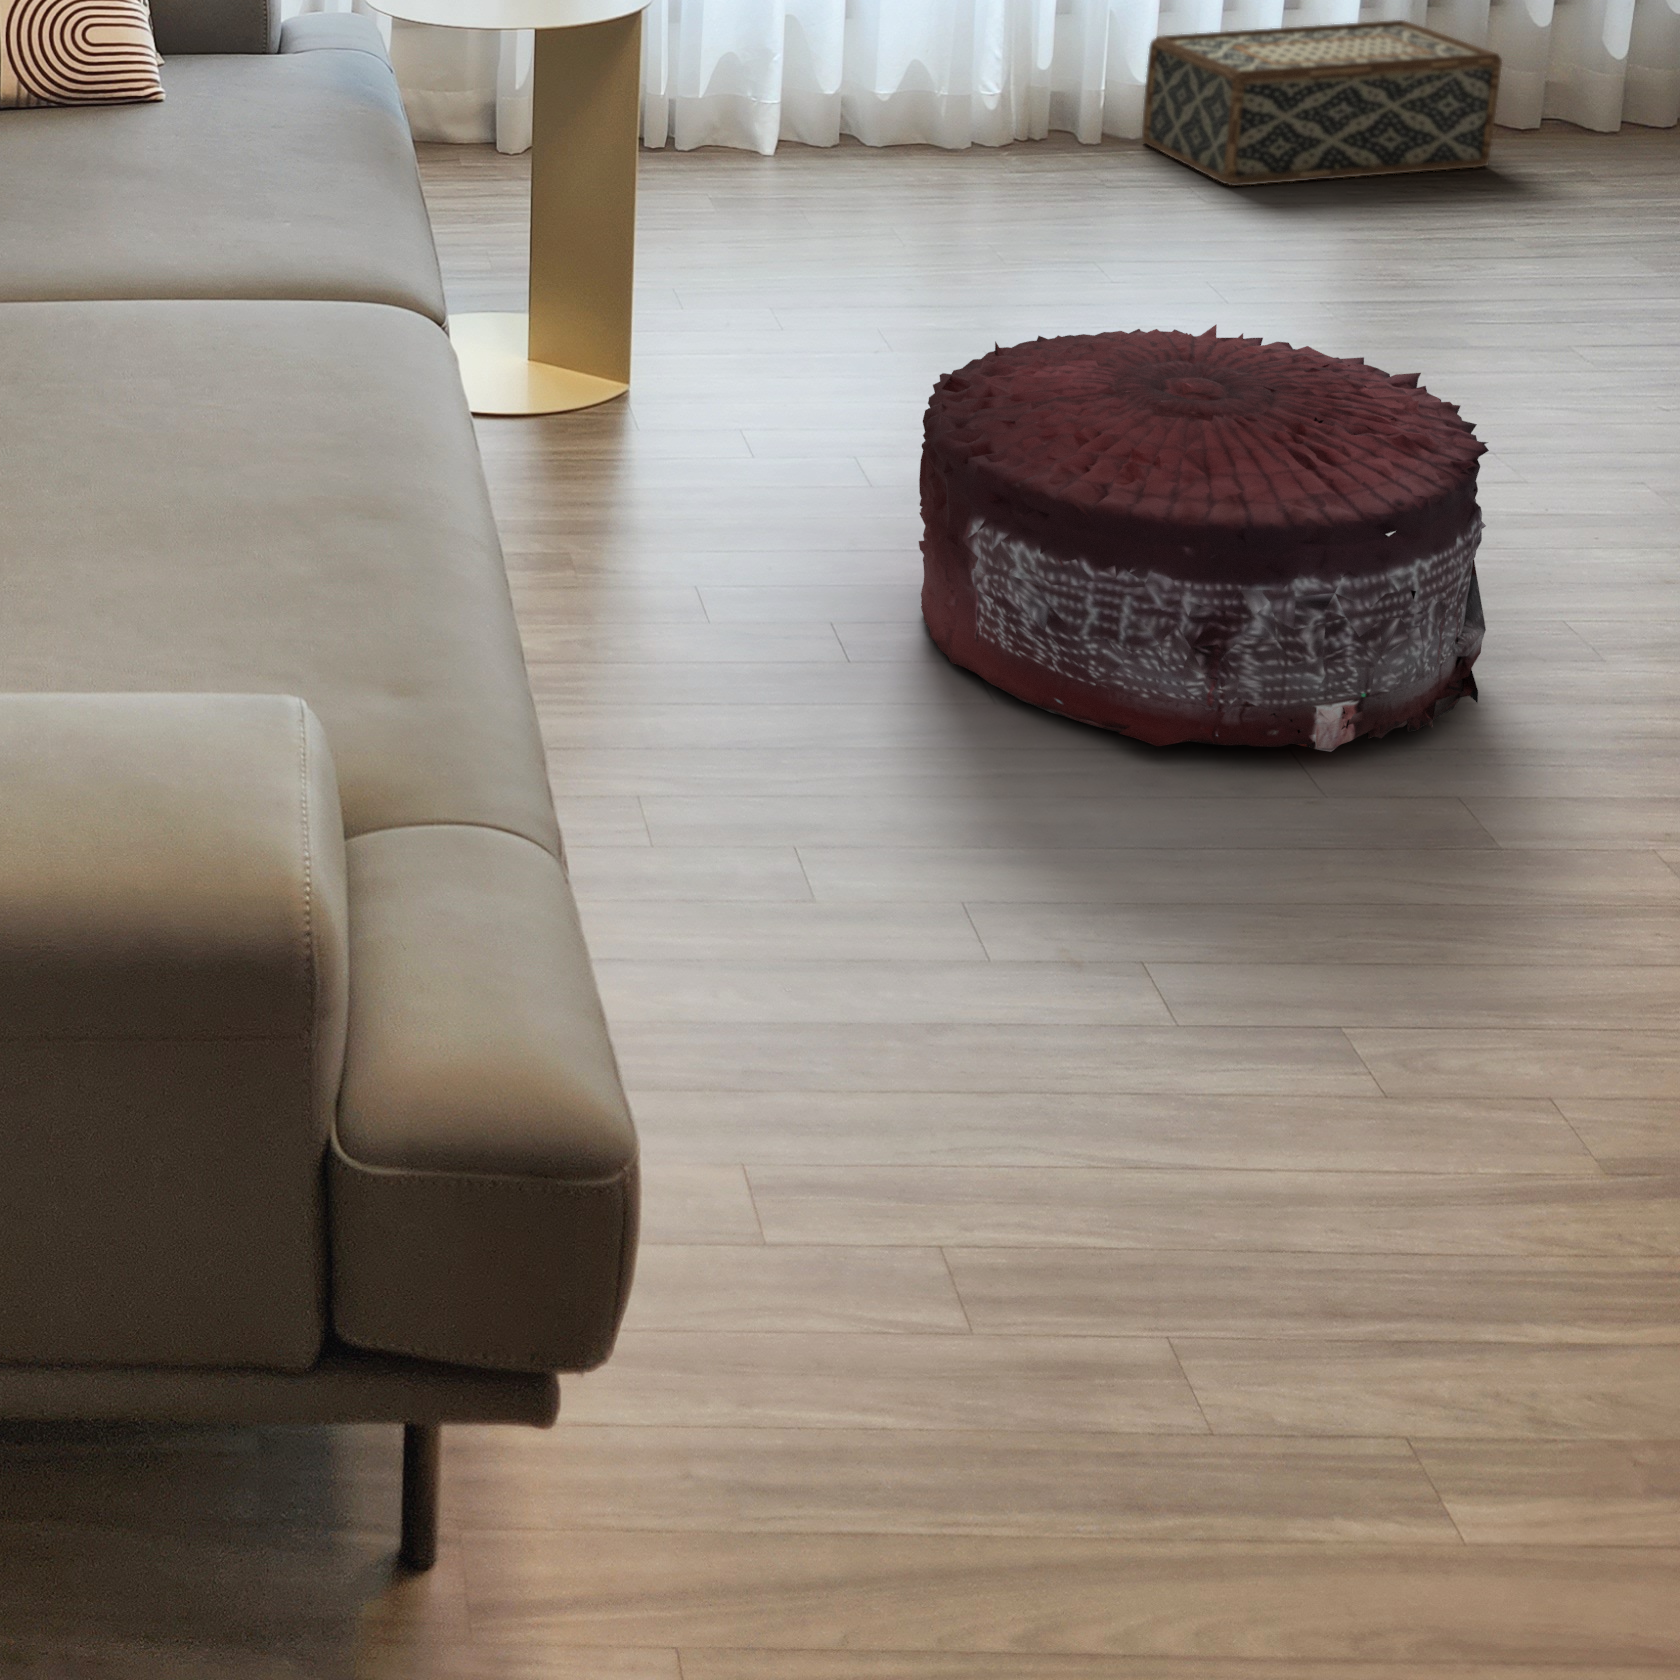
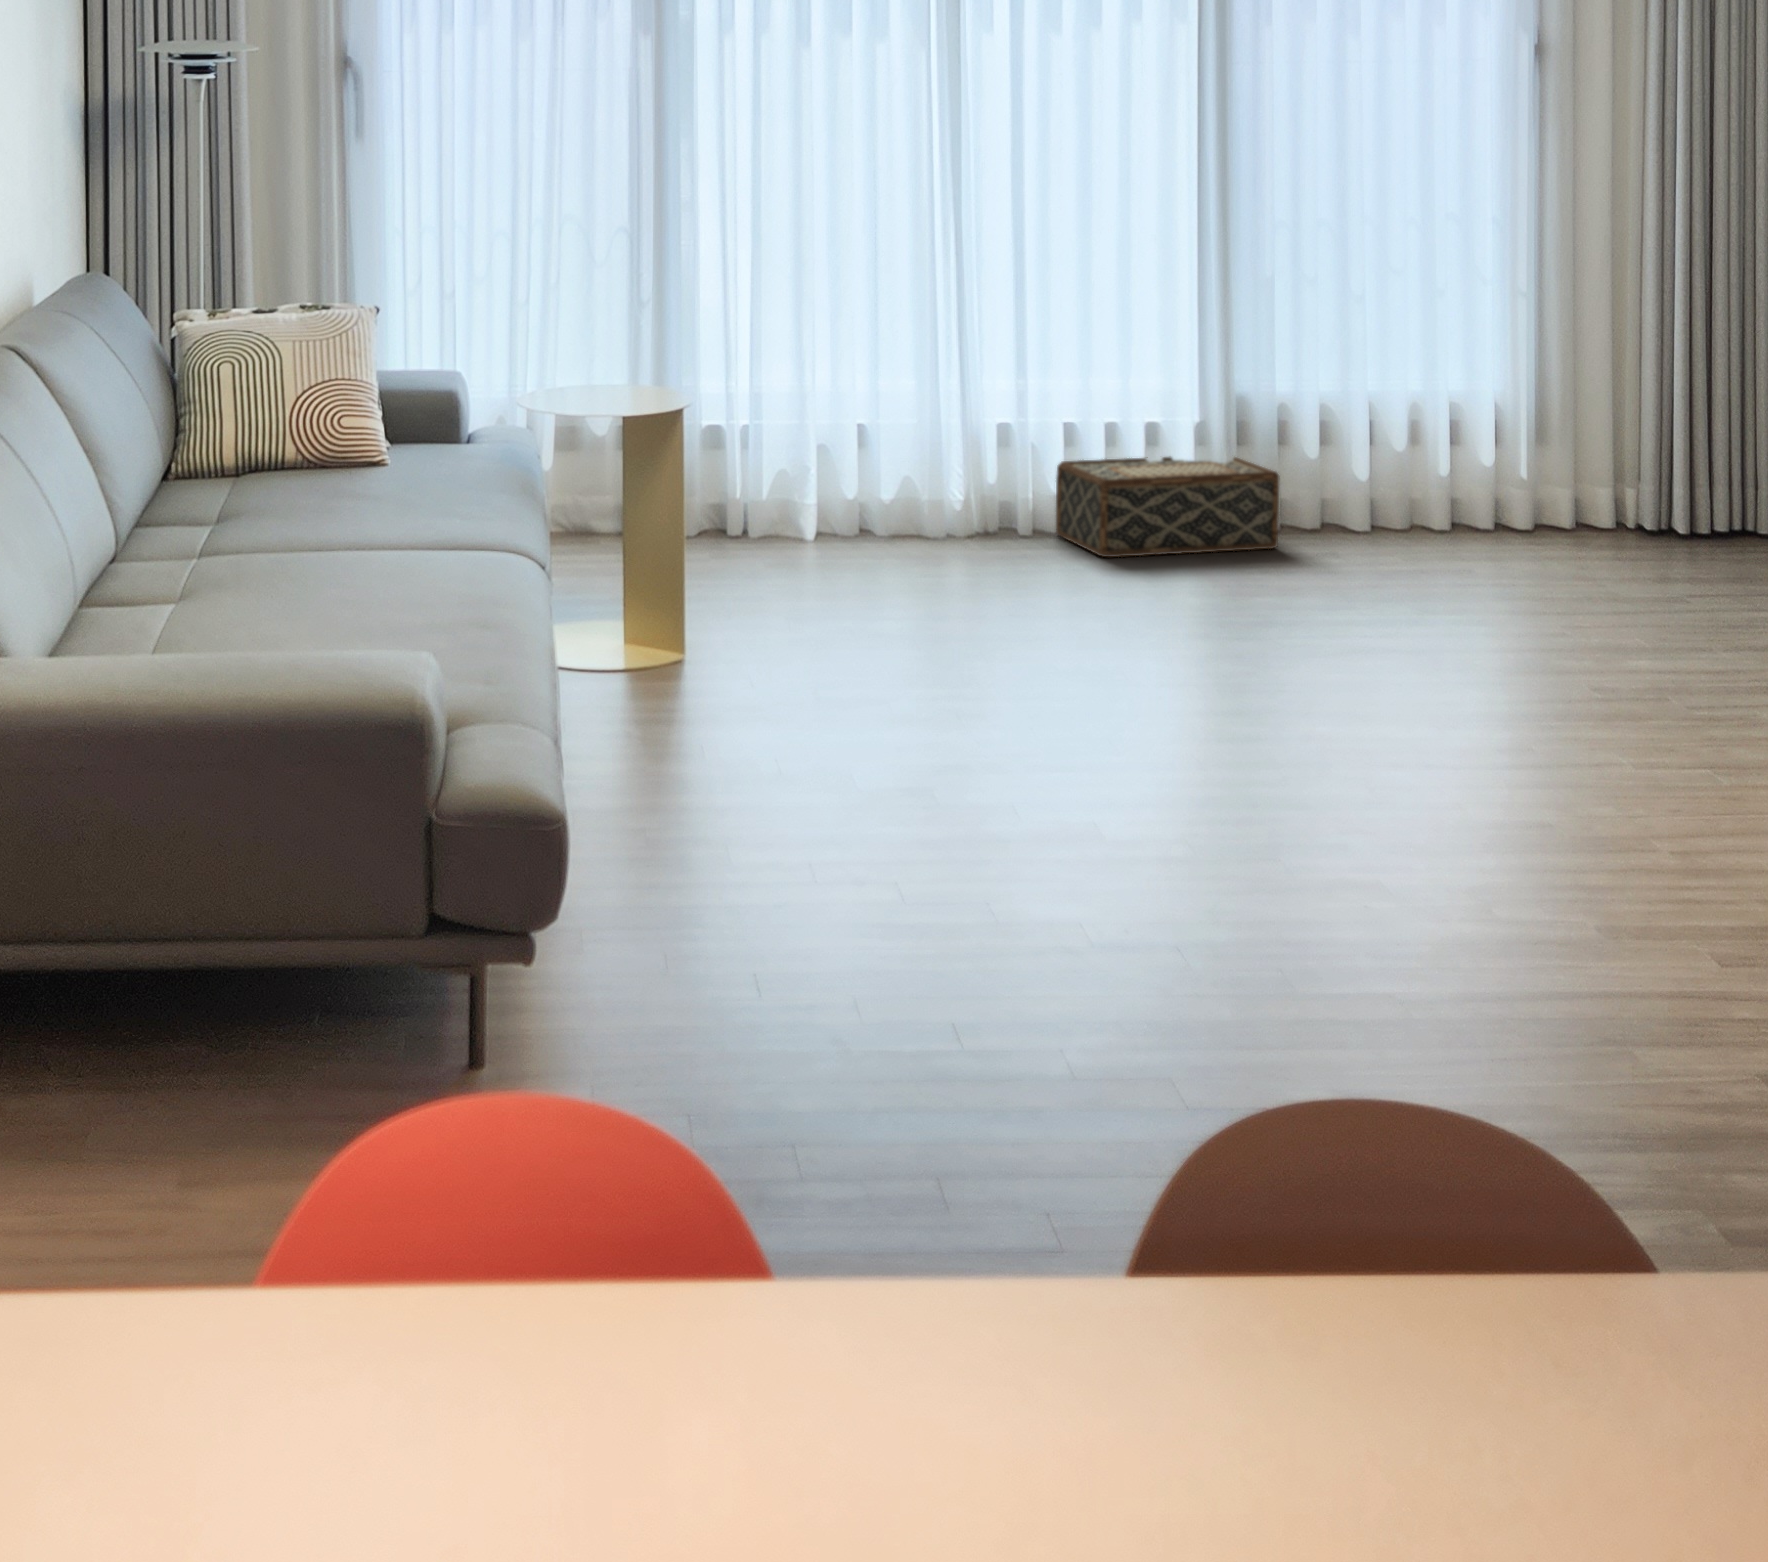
pouf: present [919,325,1489,752] -> none [827,584,1134,801]

